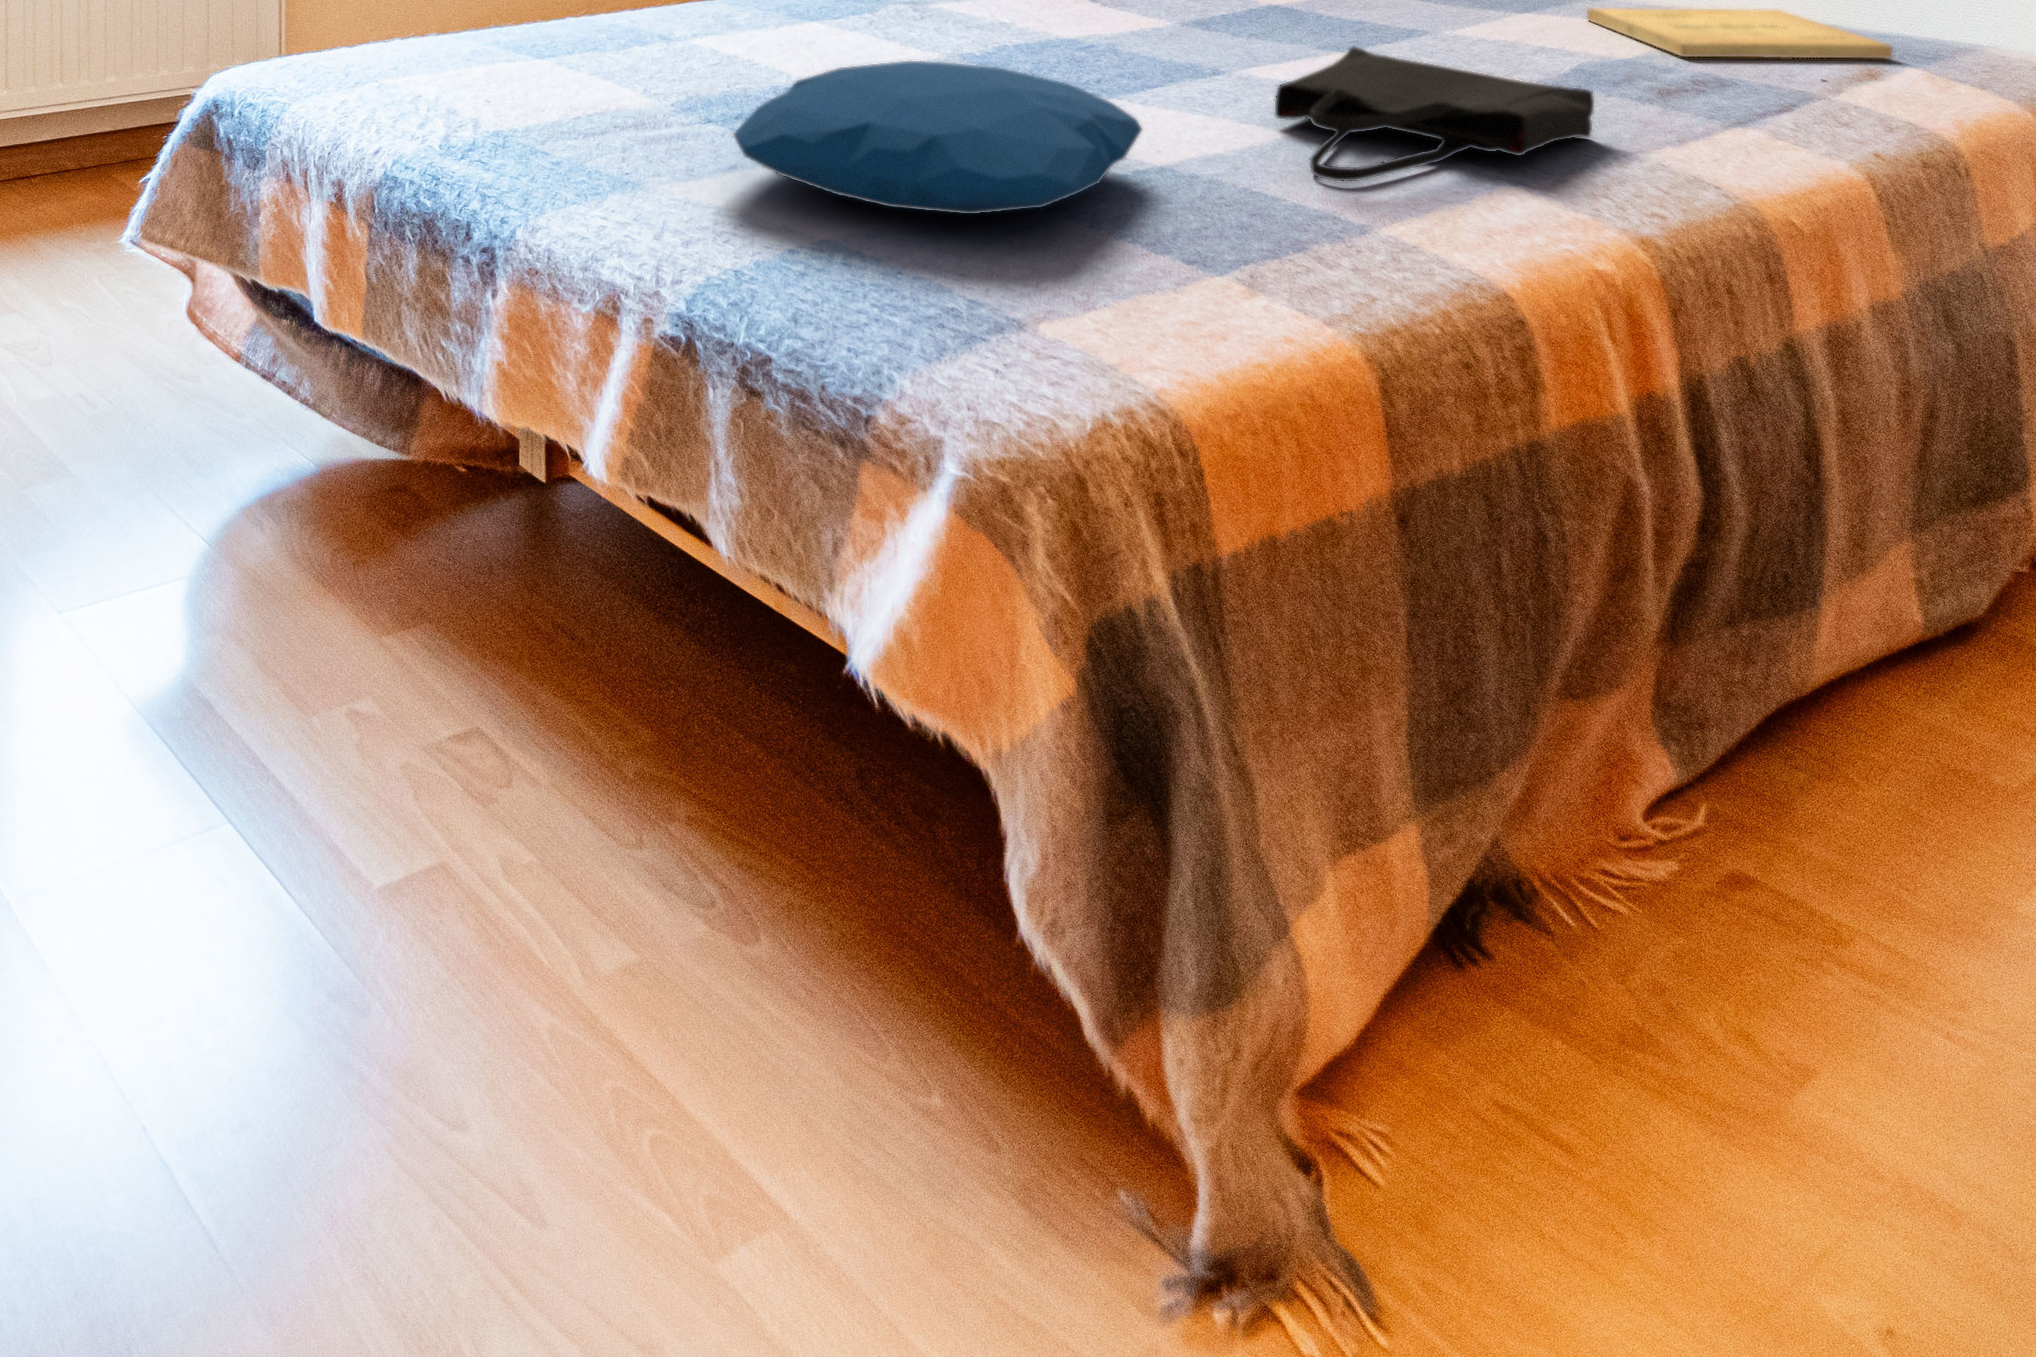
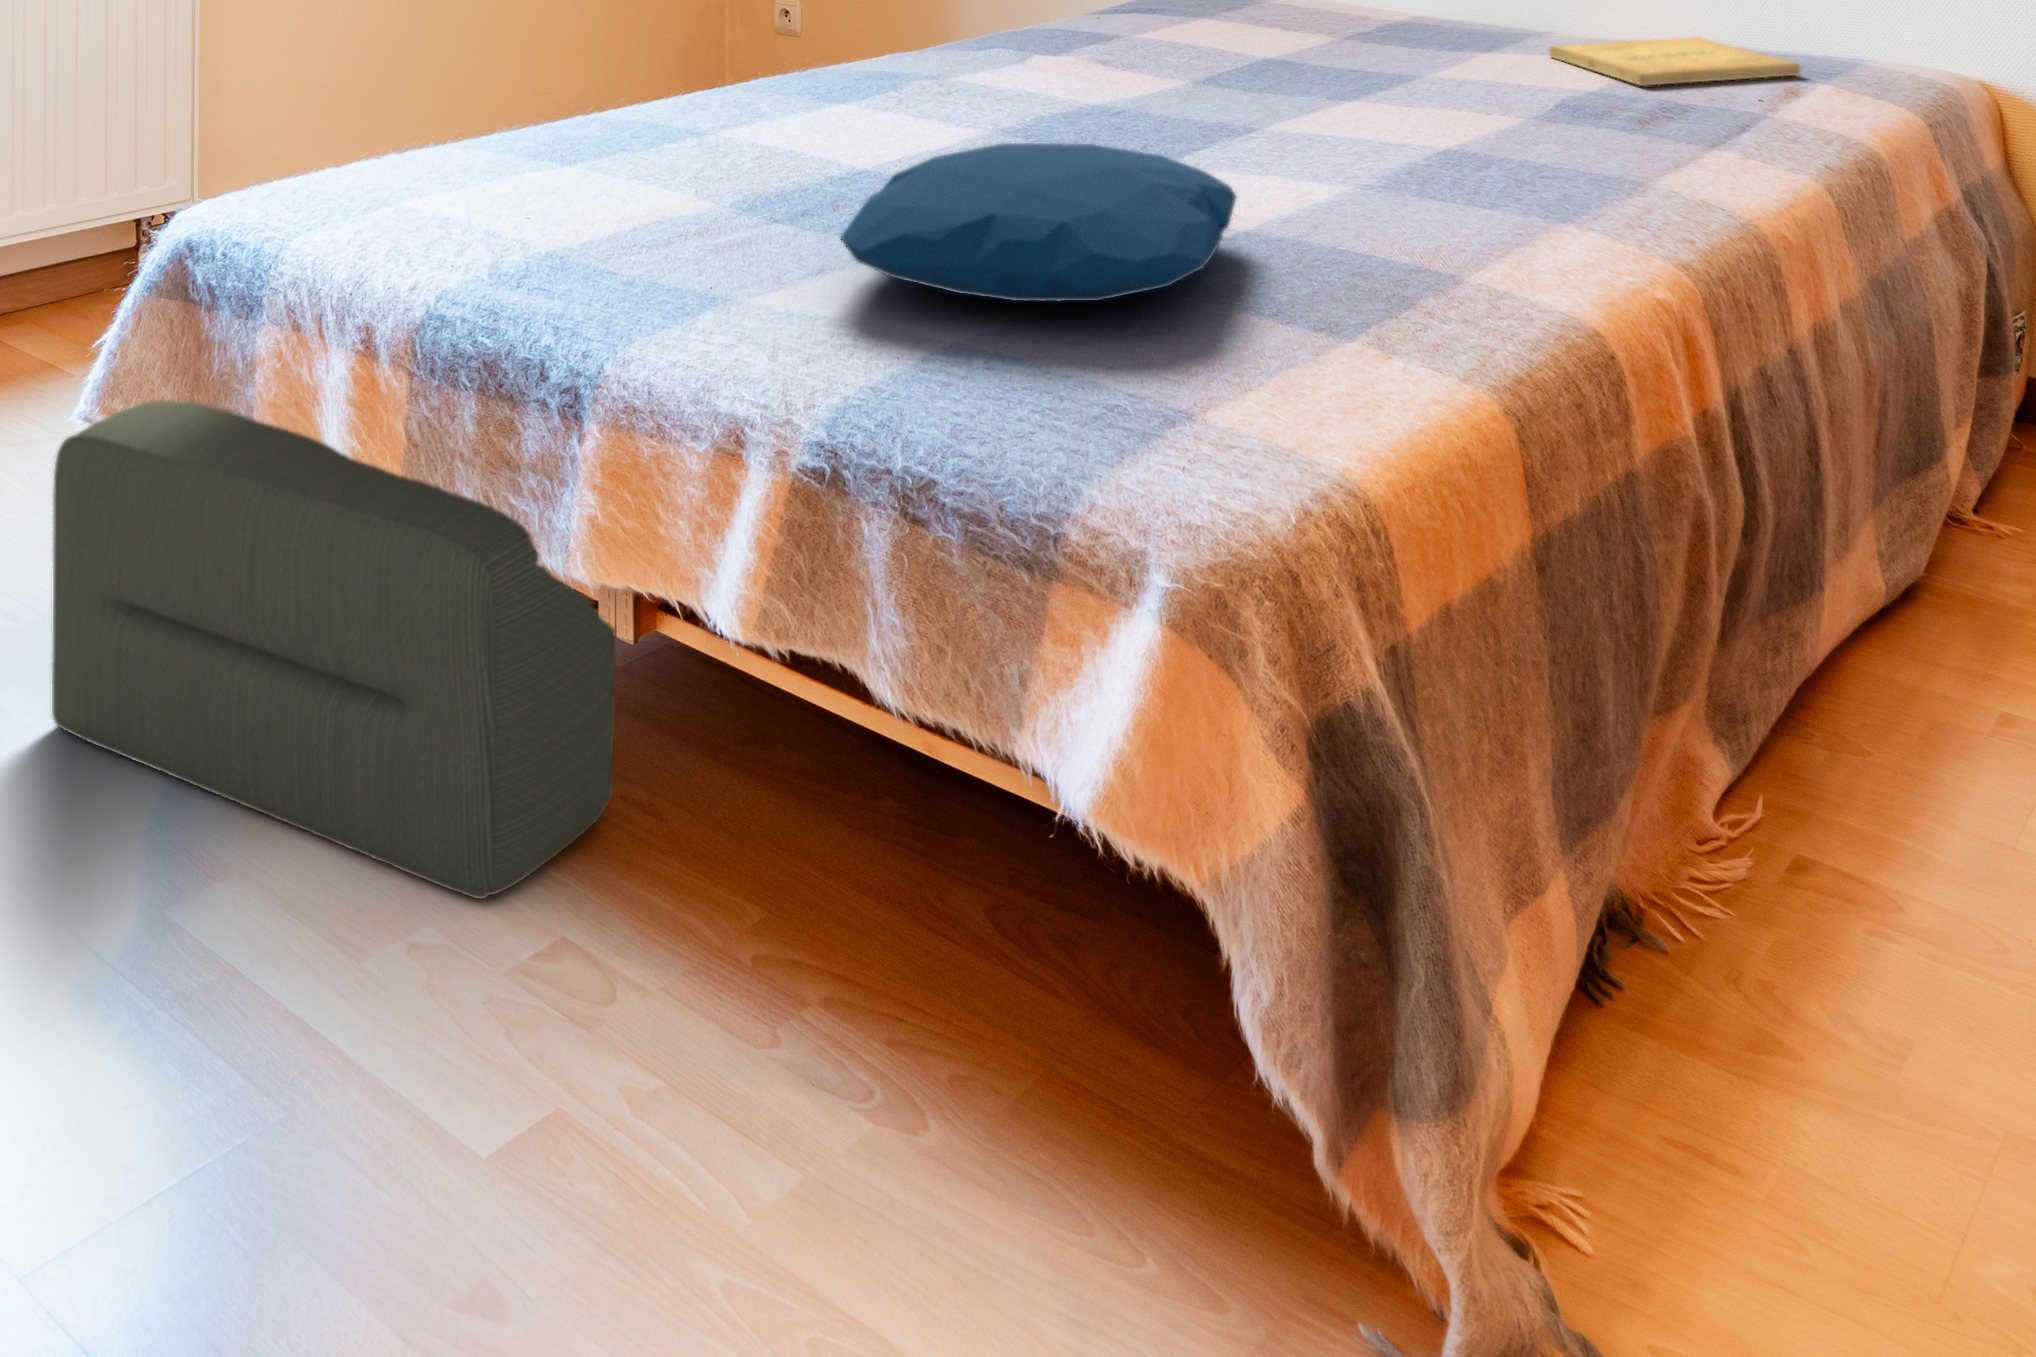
tote bag: present [1275,47,1594,181] -> none [1332,97,1606,231]
pouf: none [106,217,539,674] -> present [52,401,615,899]

